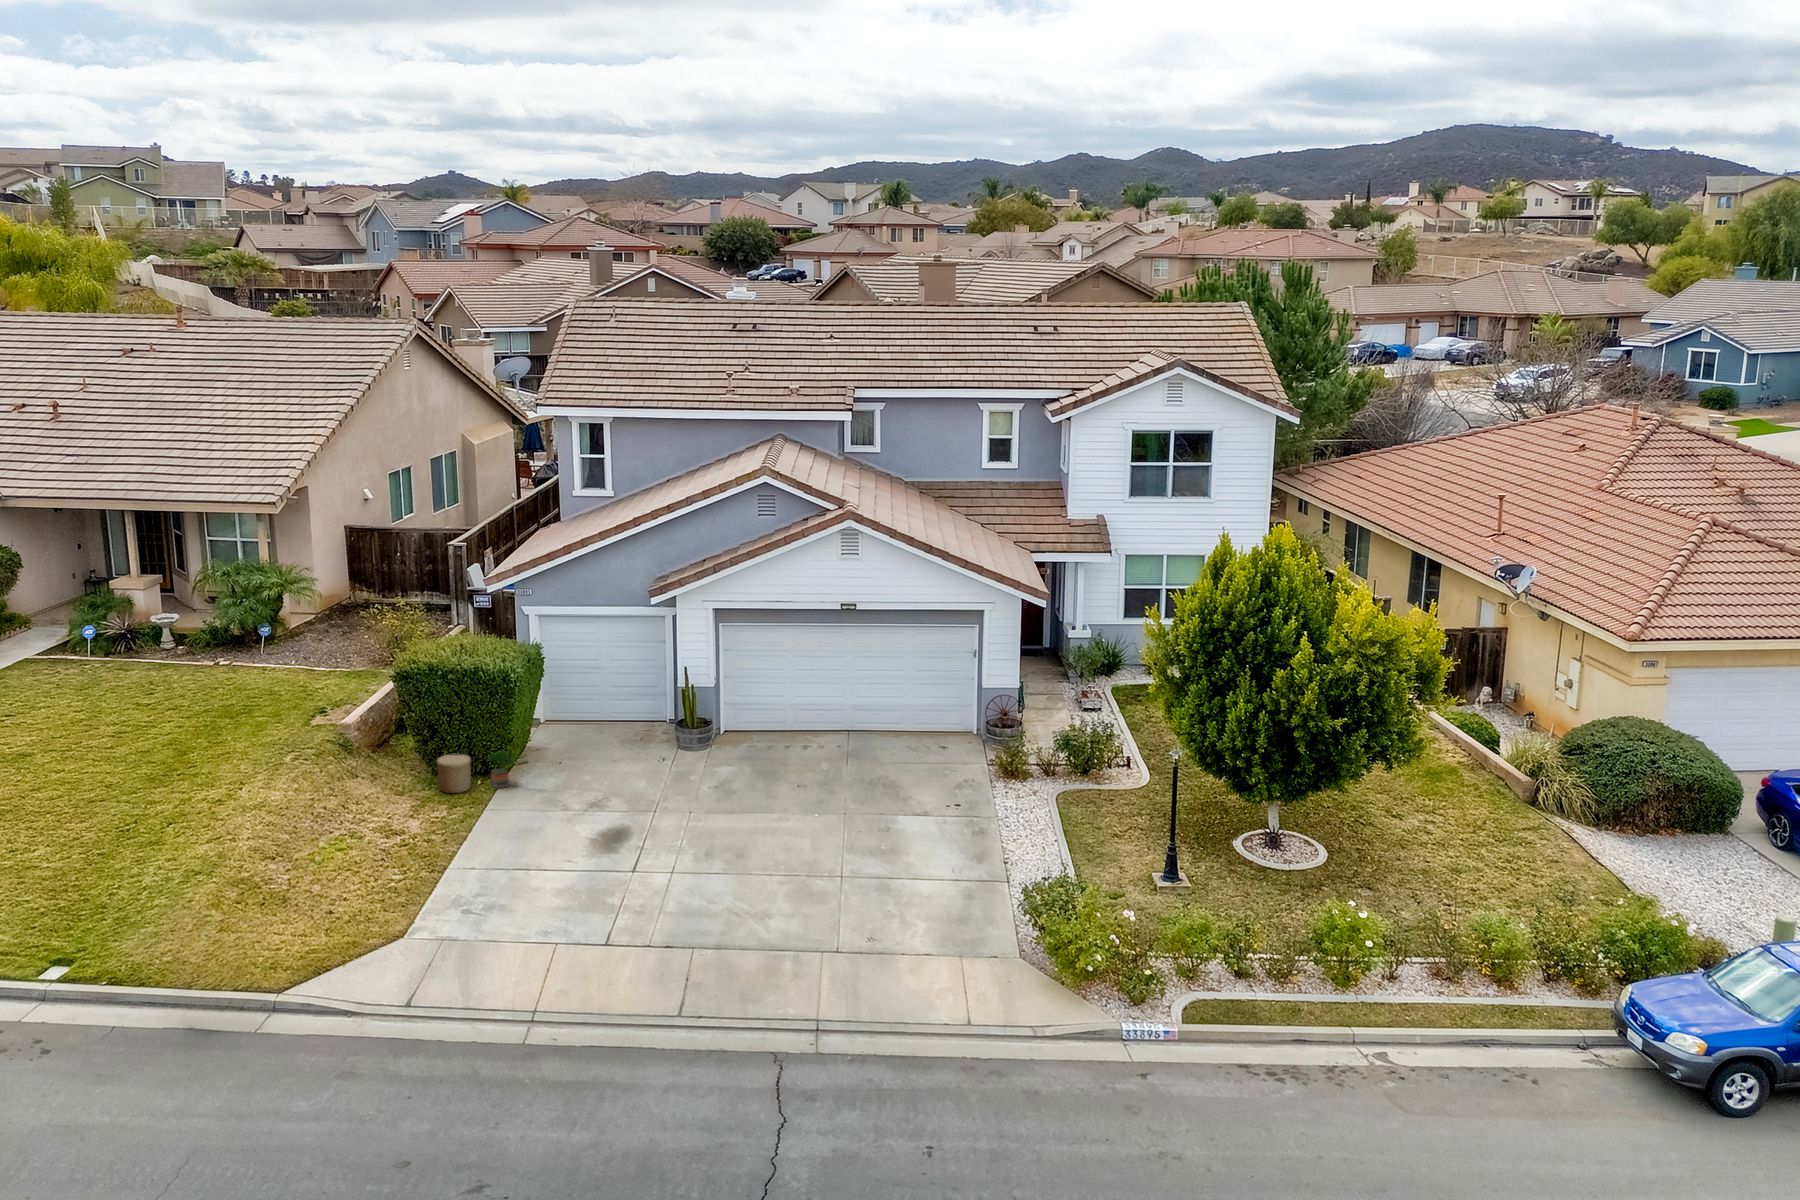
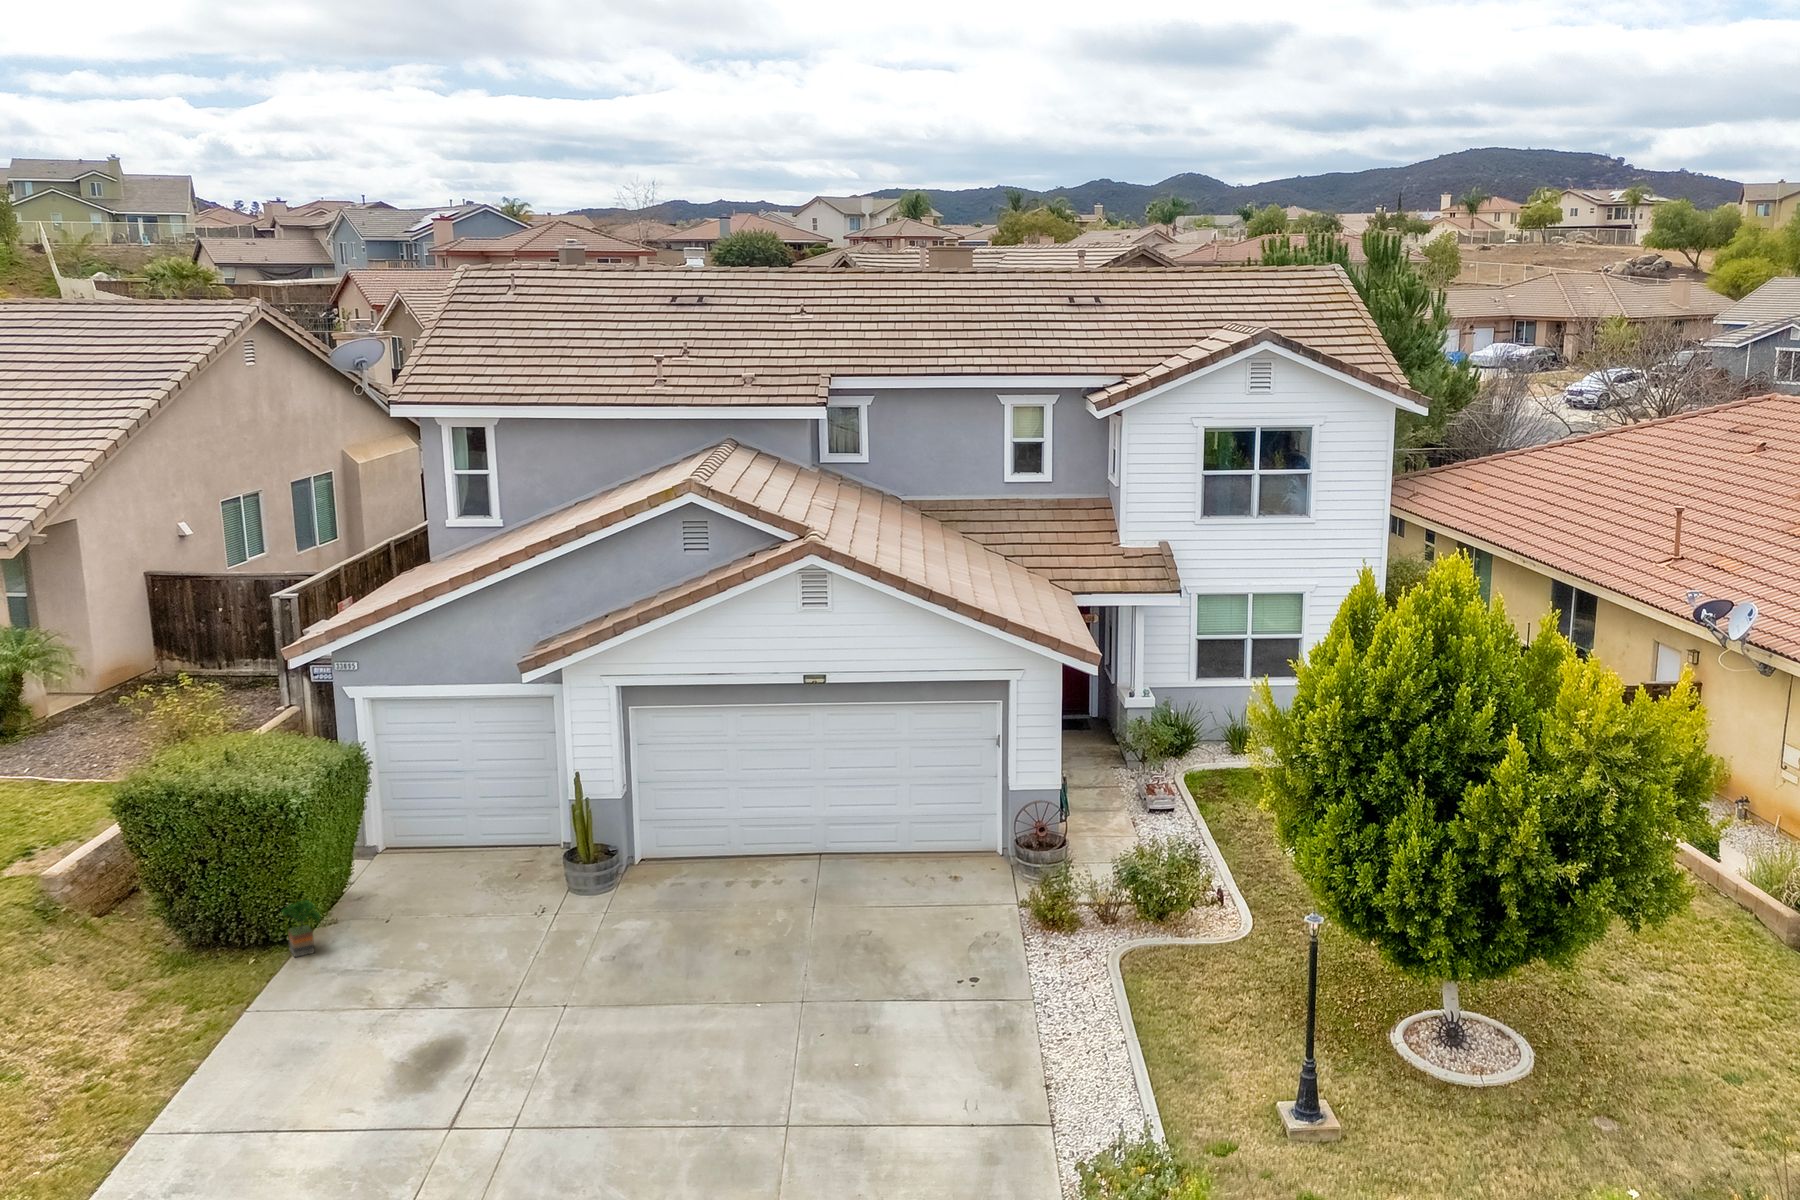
woven basket: present [436,755,471,793] -> none [204,906,258,966]

